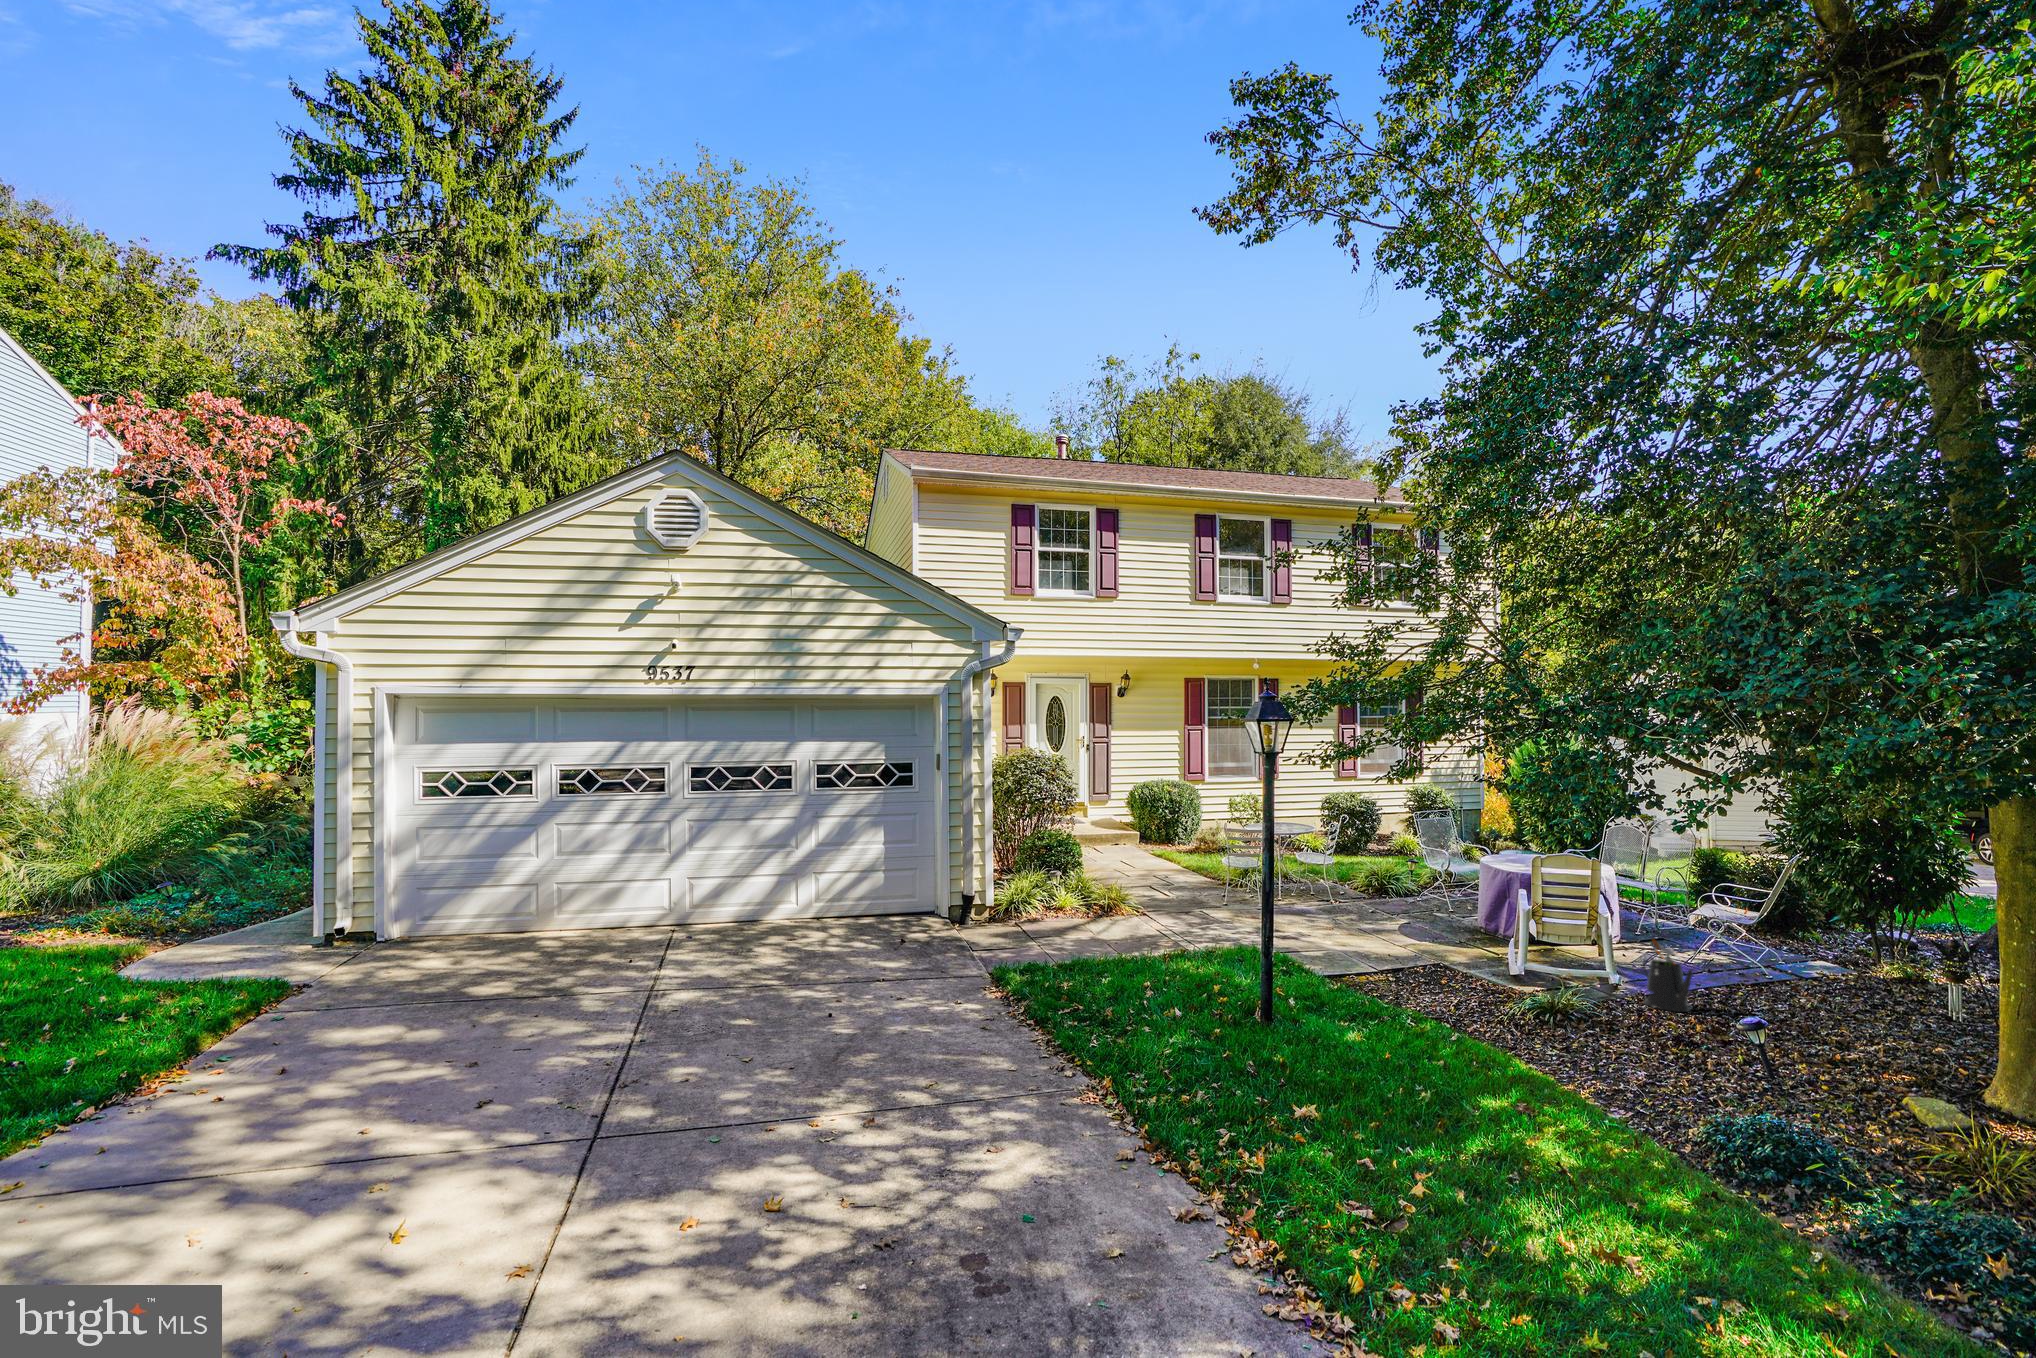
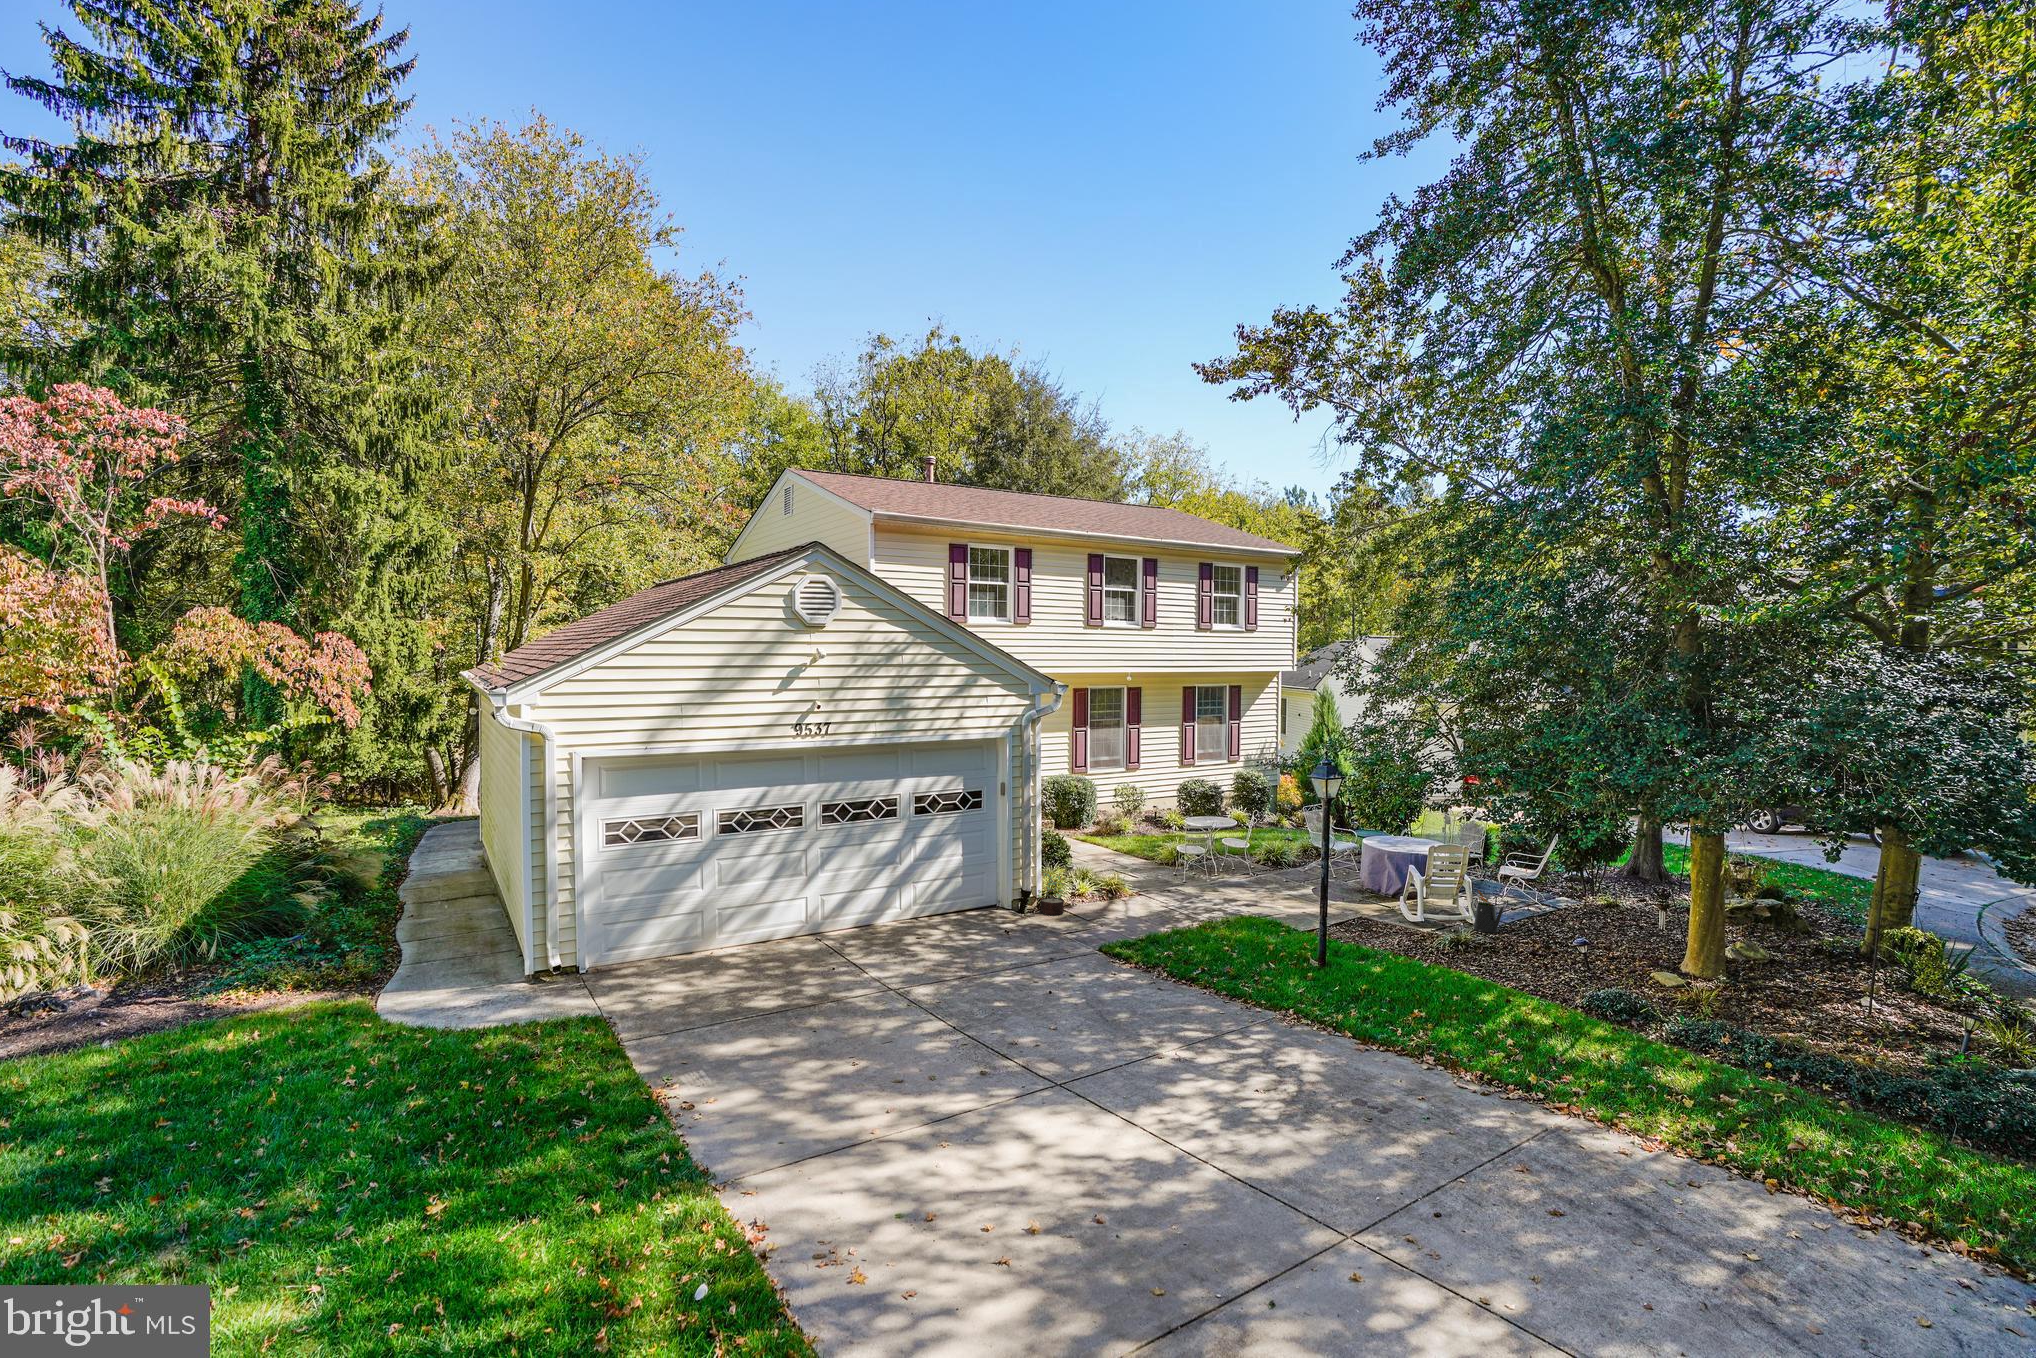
decorative plant: none [981,873,1021,932] -> present [1037,872,1065,915]

